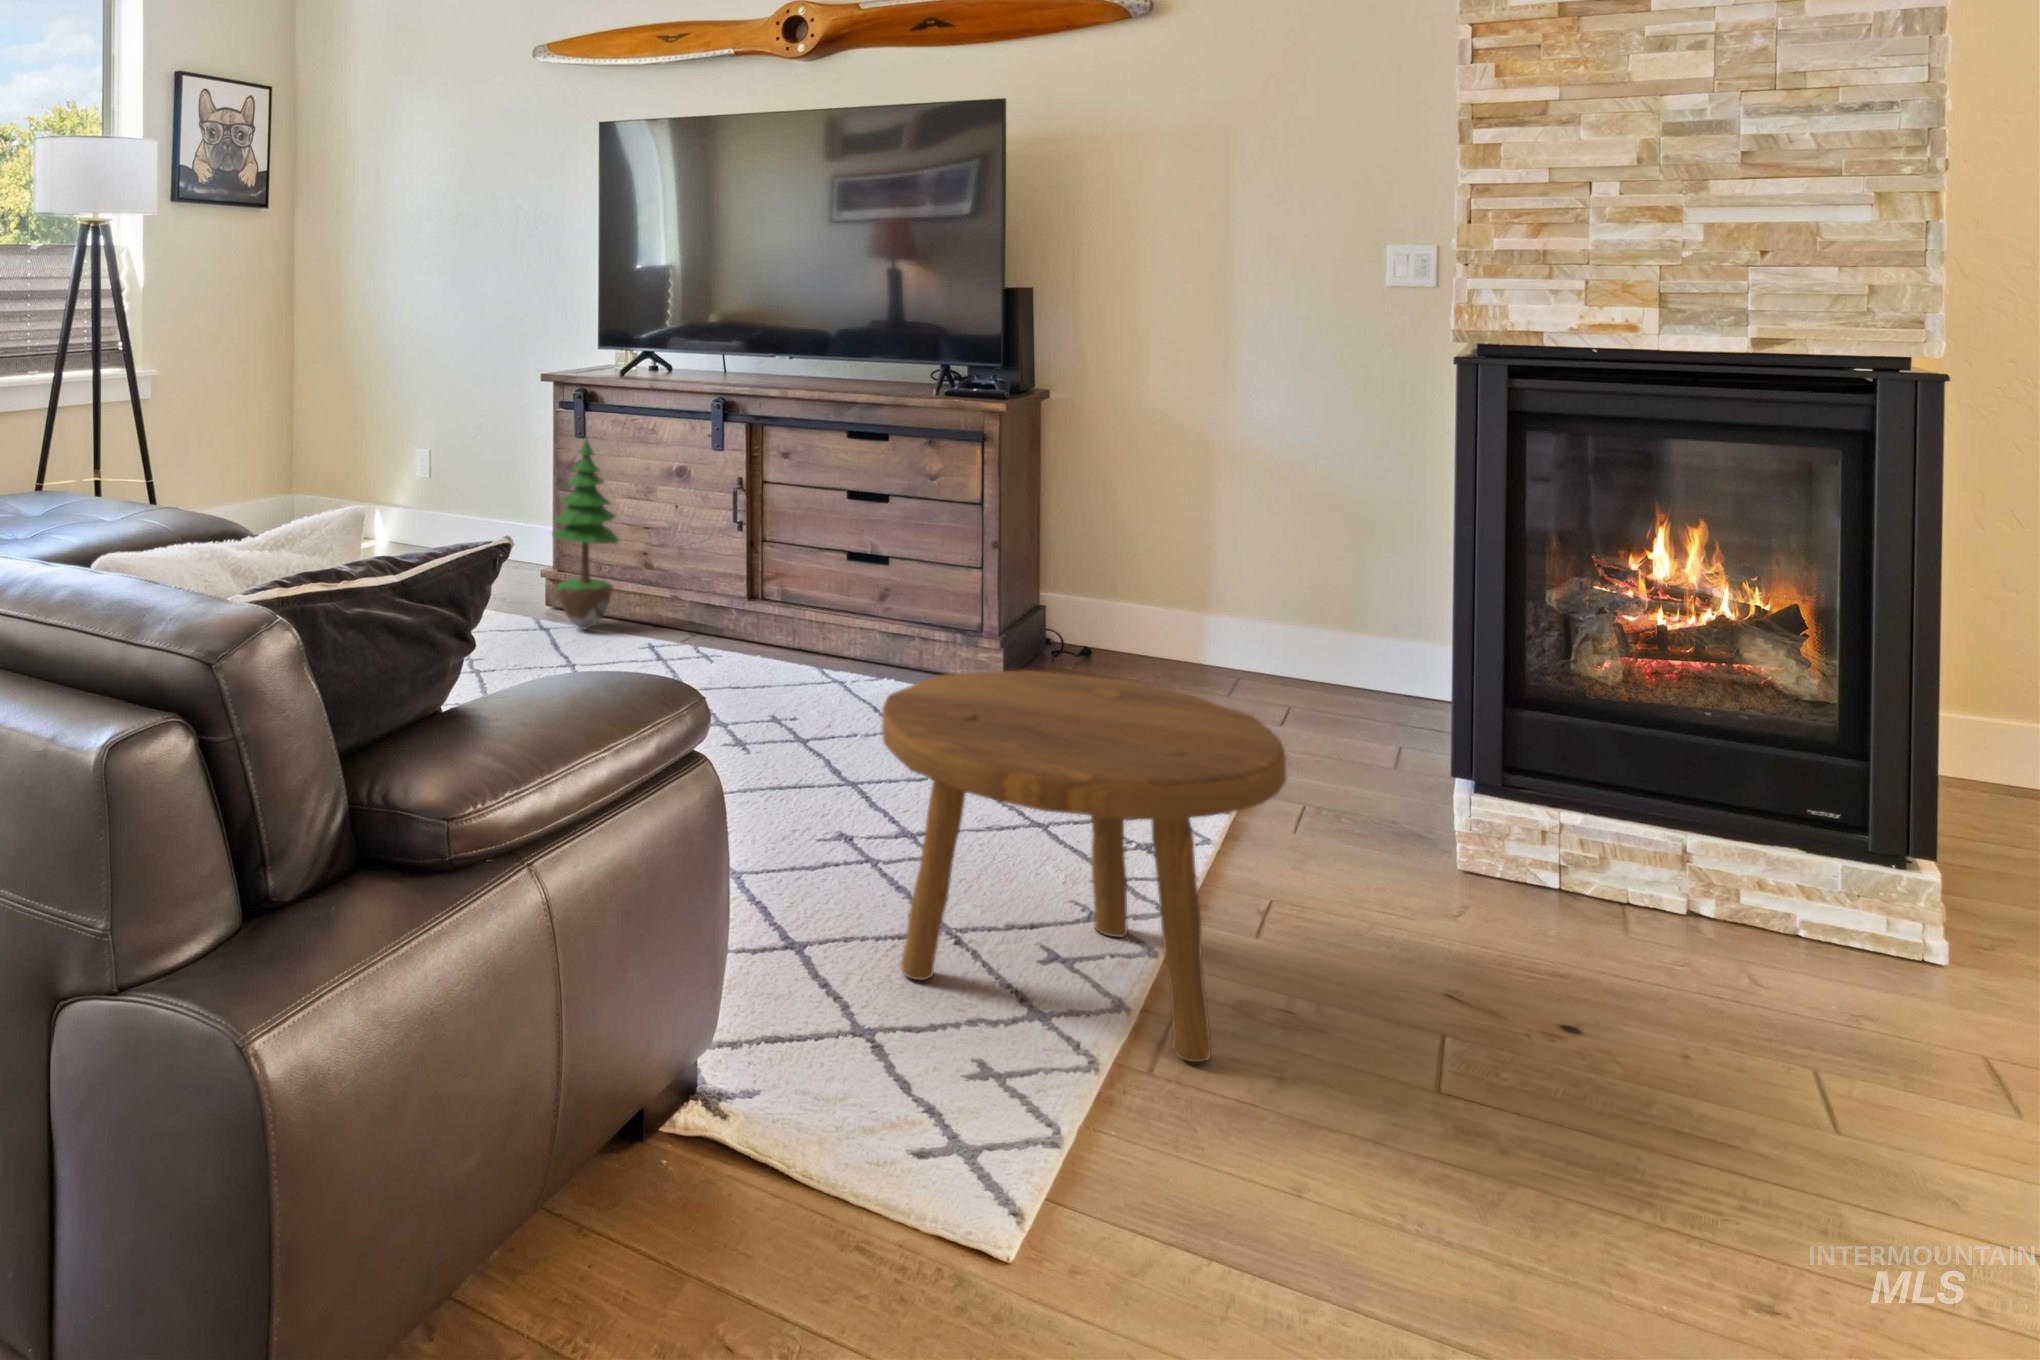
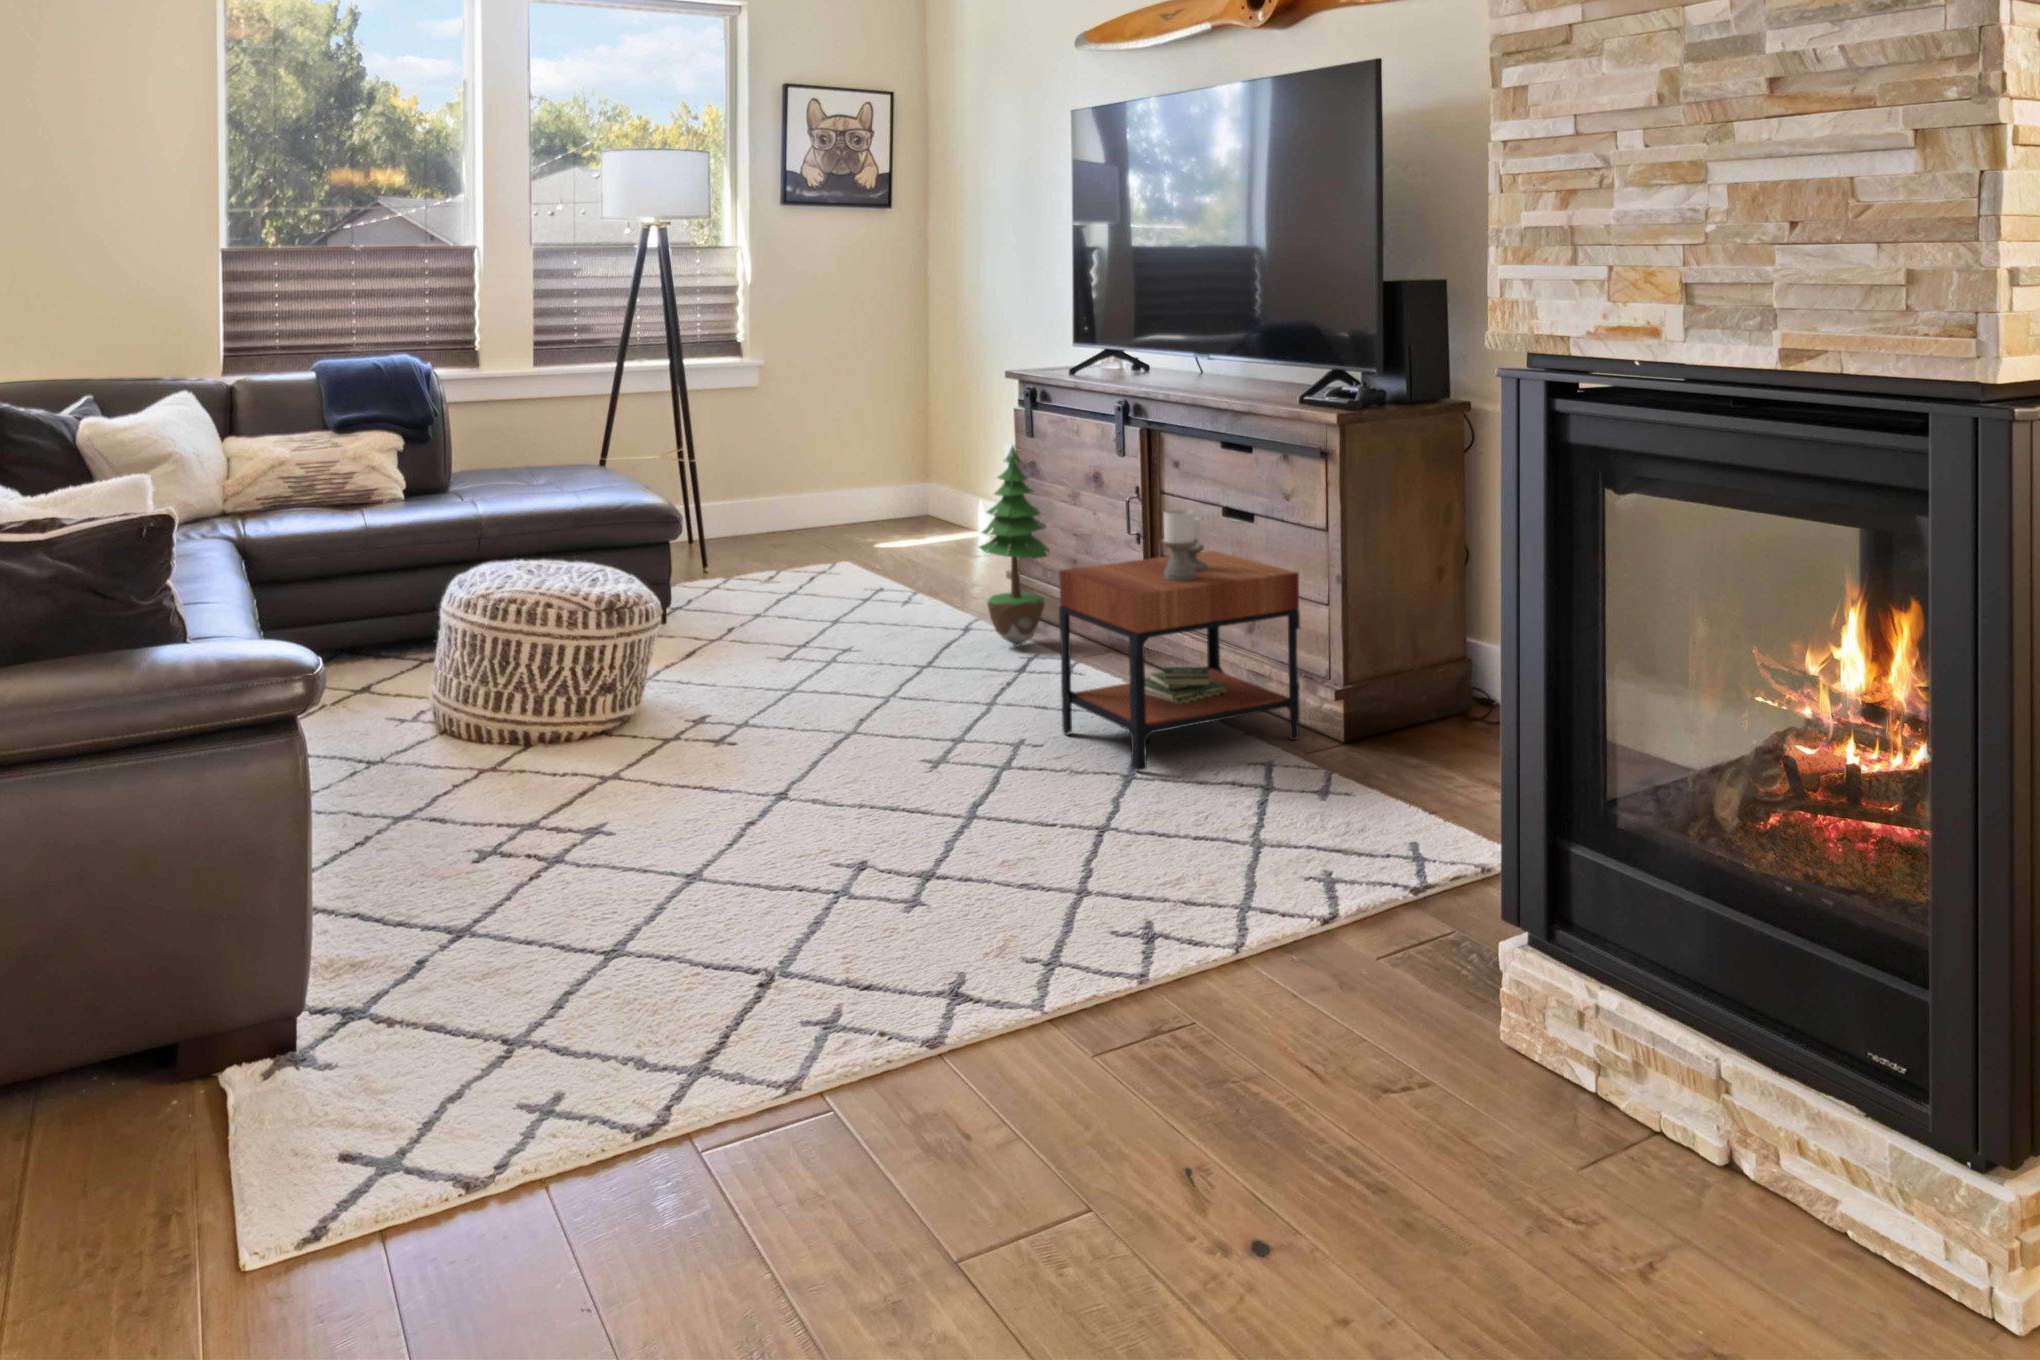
side table: none [763,487,953,719] -> present [1059,510,1300,771]
footstool: present [882,670,1287,1062] -> none [572,718,993,1175]

